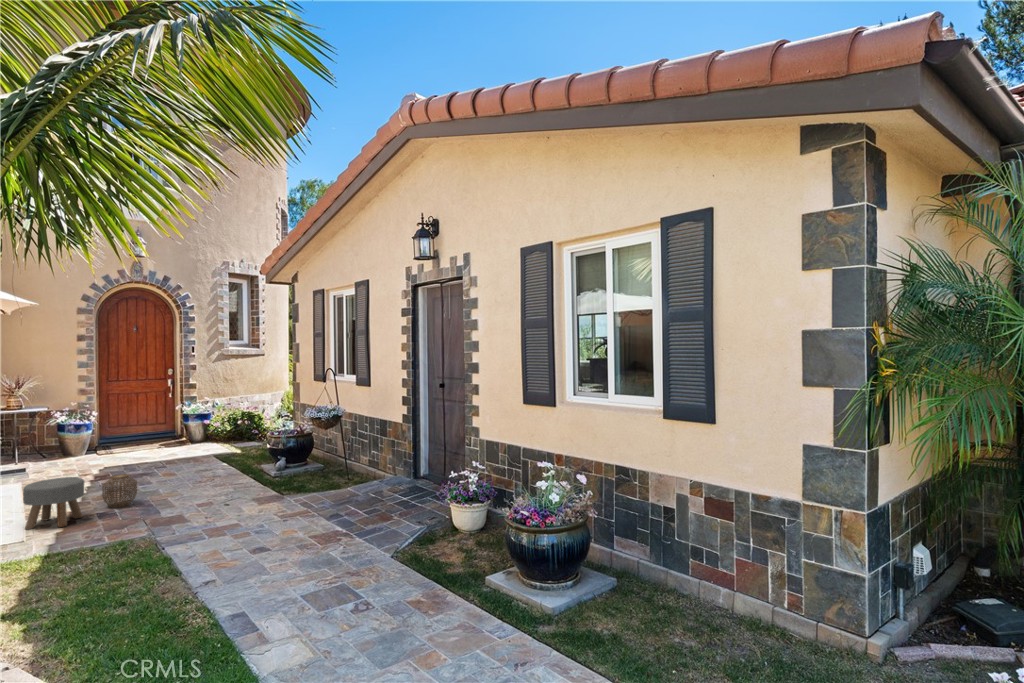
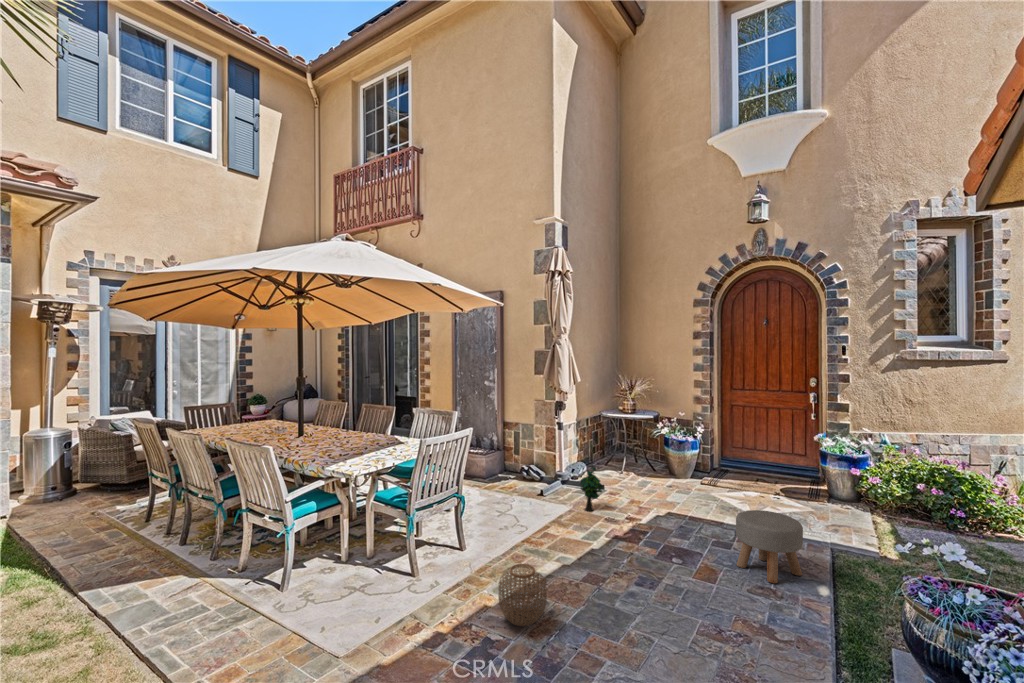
decorative plant: none [35,443,62,480] -> present [578,467,603,511]
ottoman: present [23,477,84,529] -> present [736,510,803,583]

